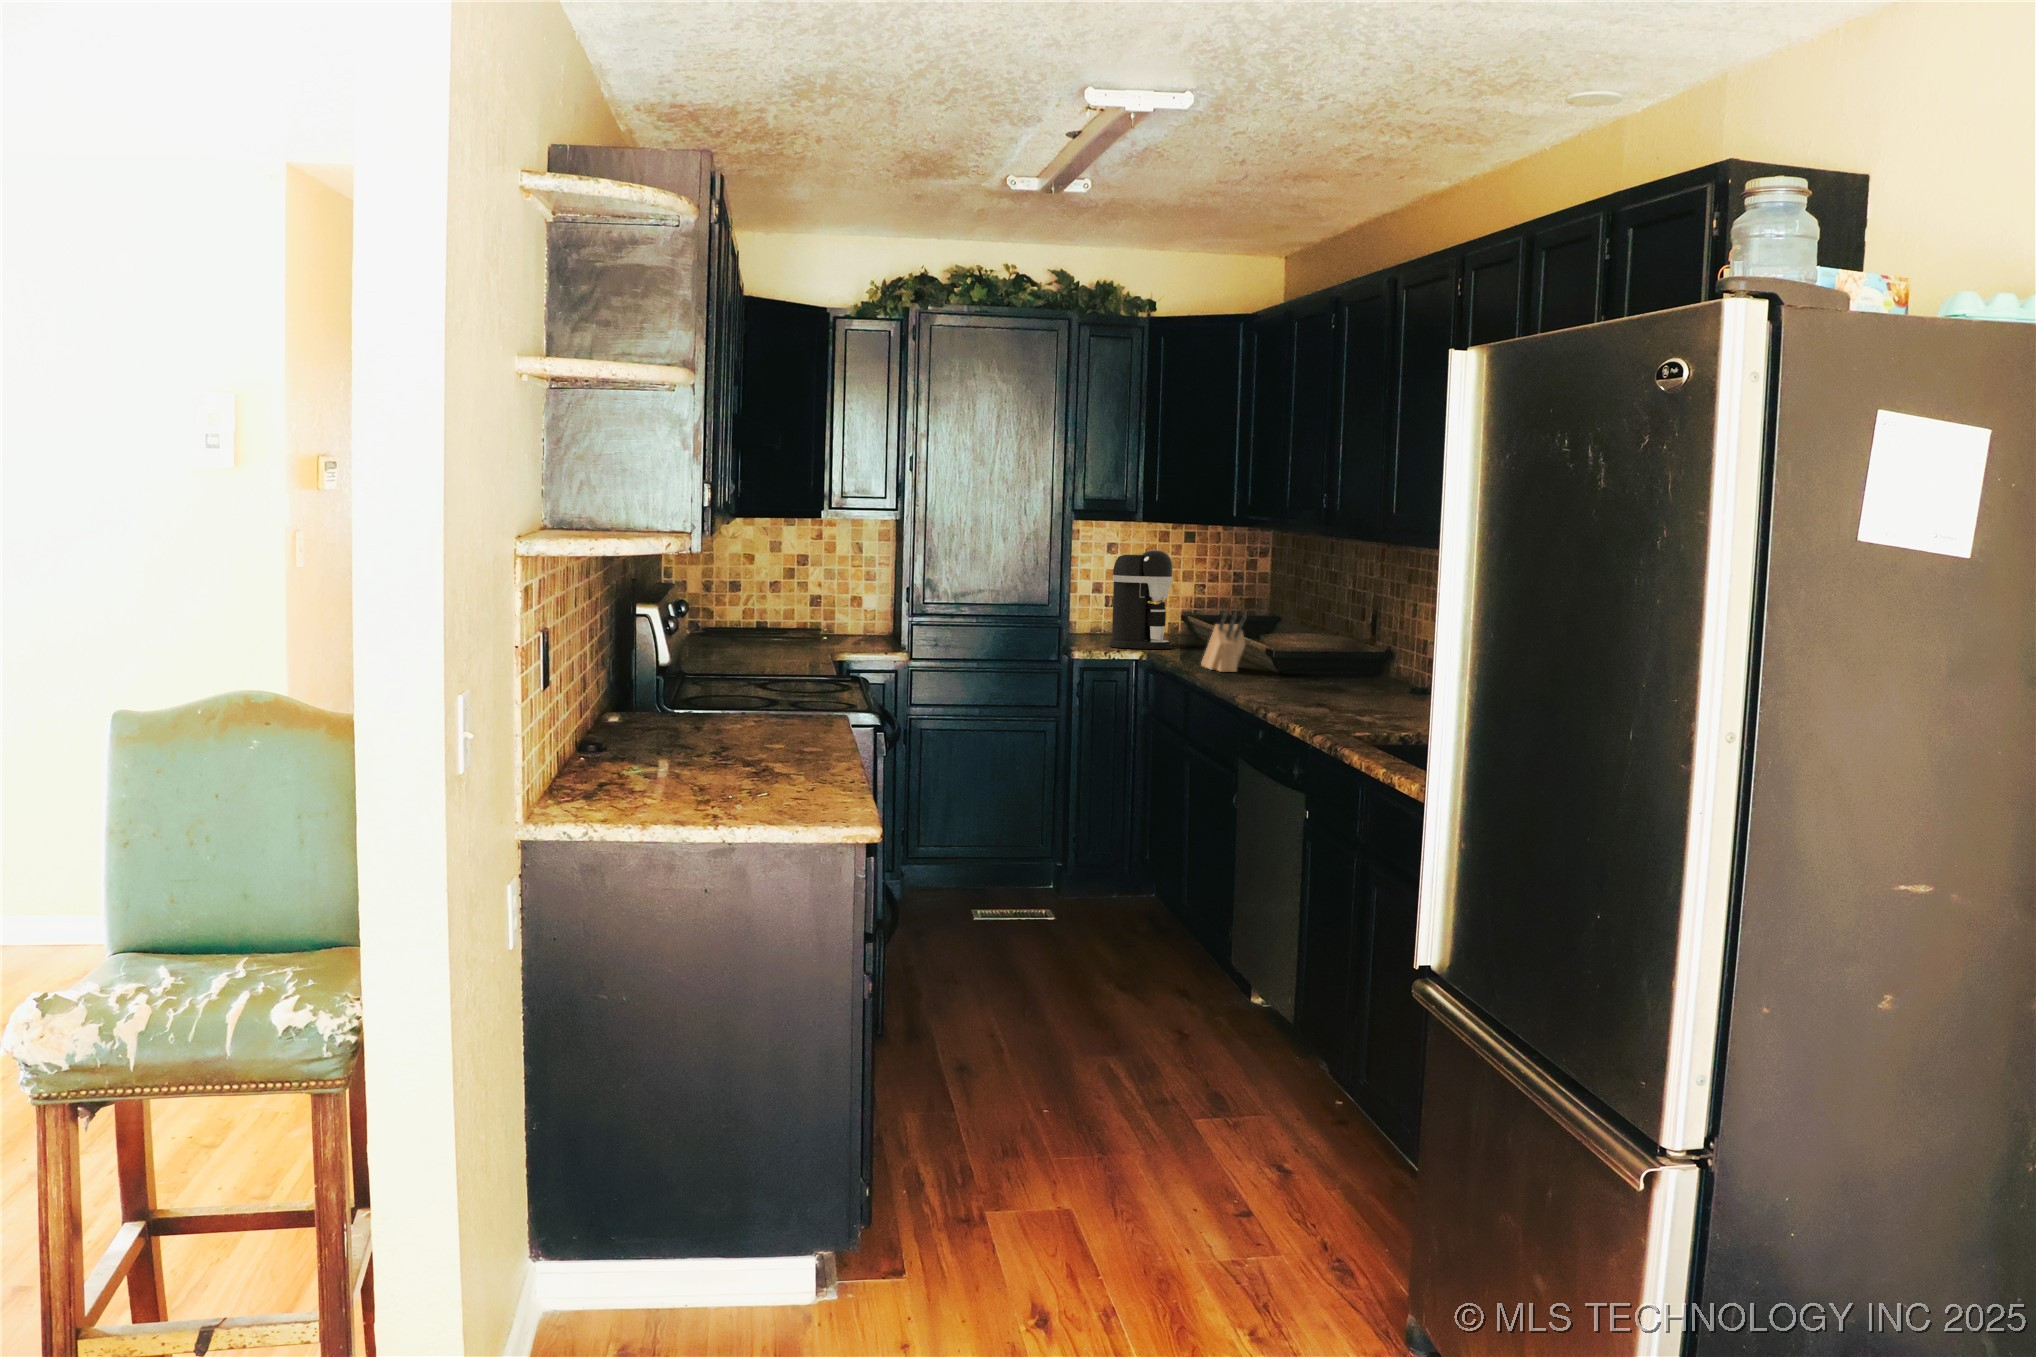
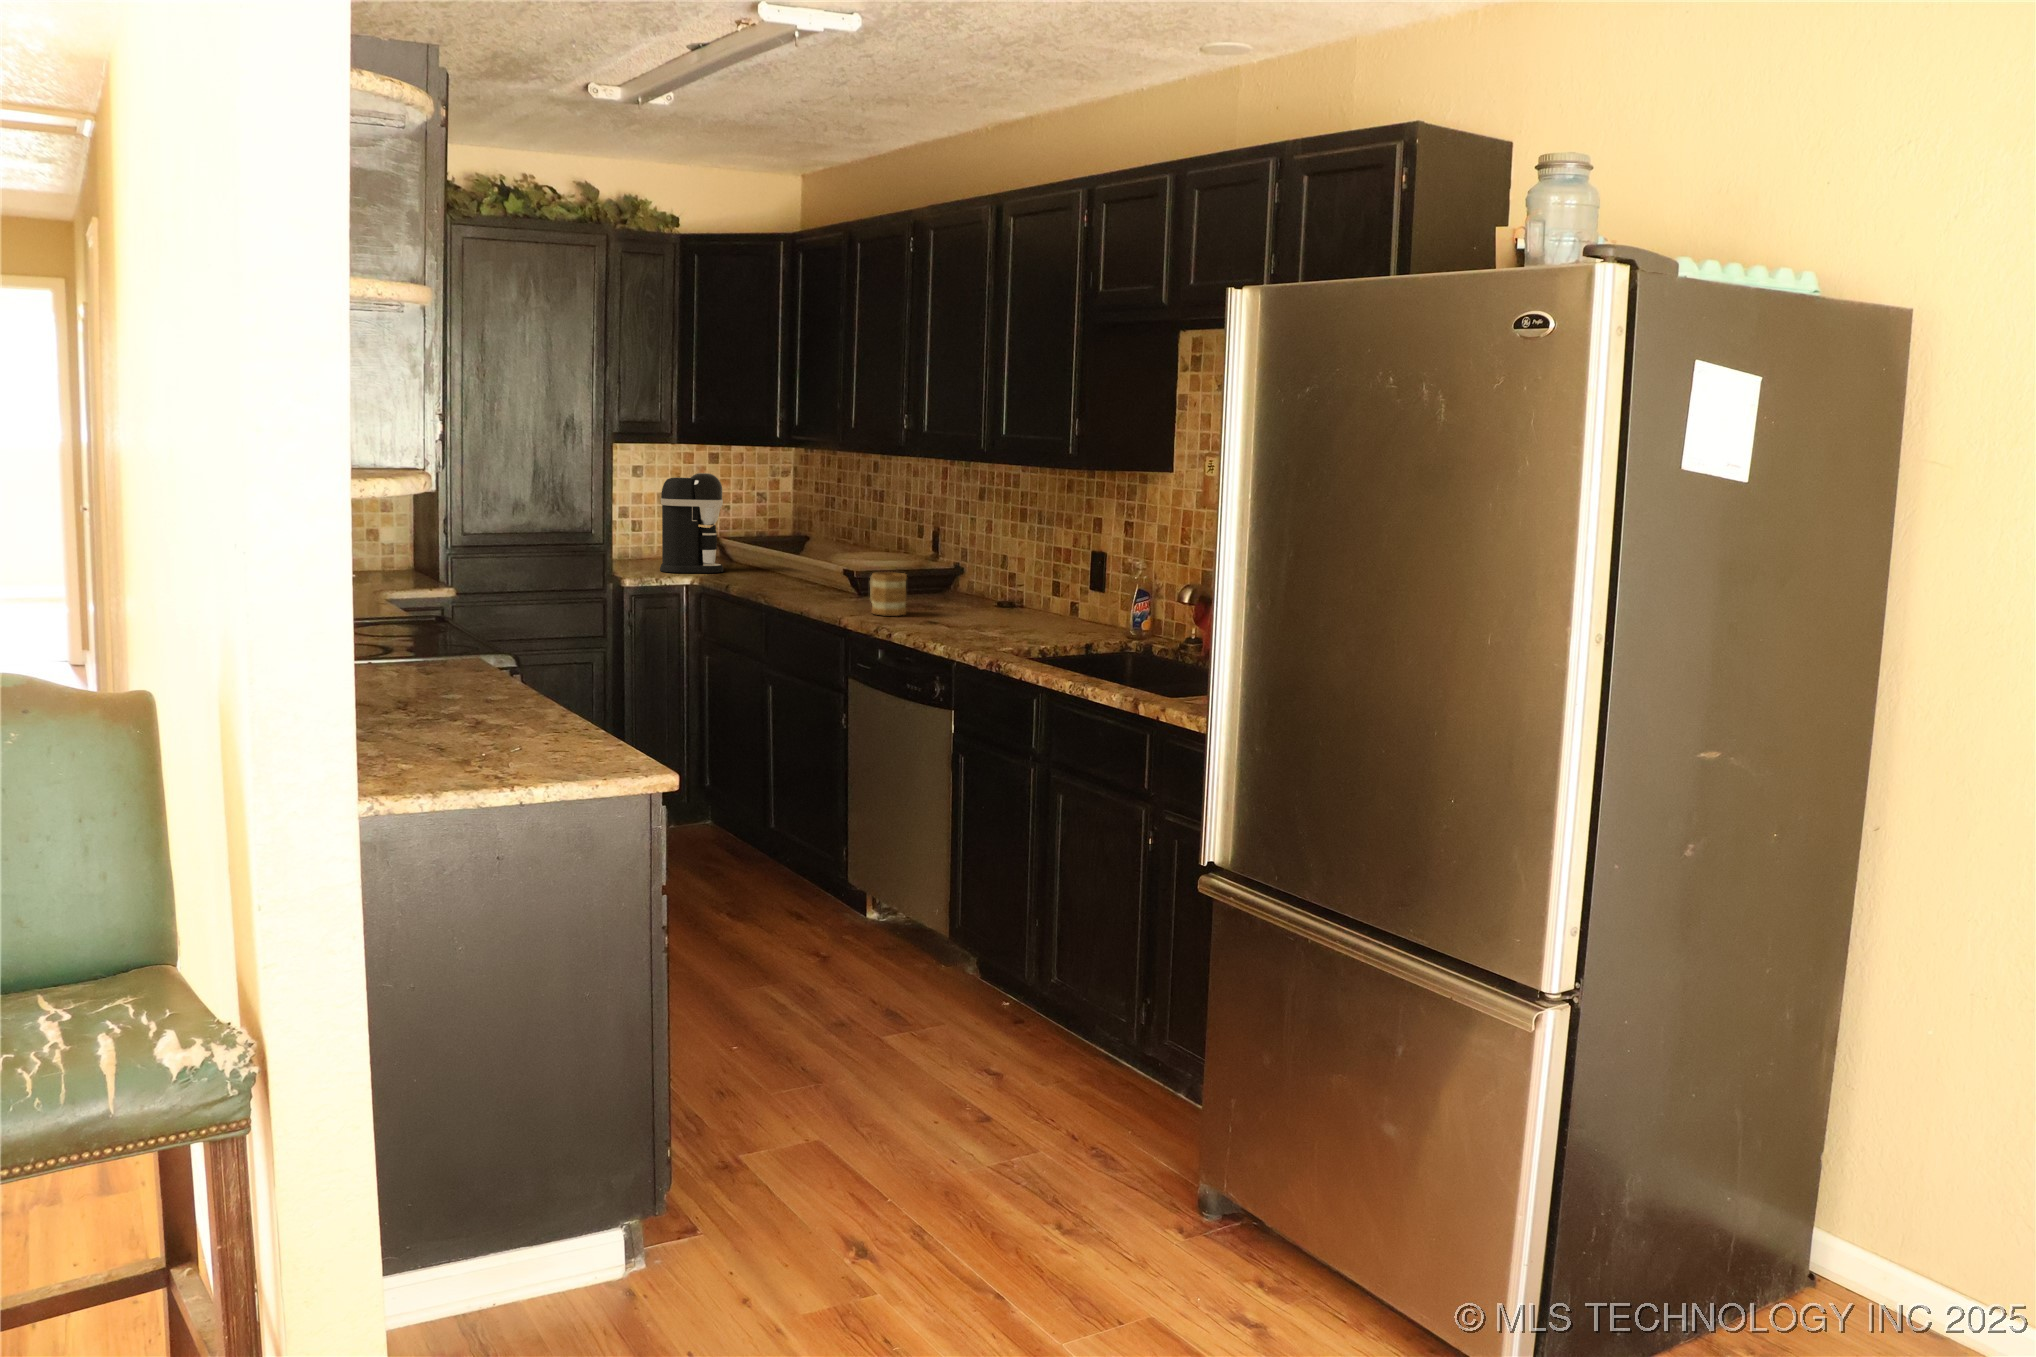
knife block: present [1201,610,1247,672] -> none [776,533,830,594]
mug: none [1265,650,1302,696] -> present [870,572,907,616]

